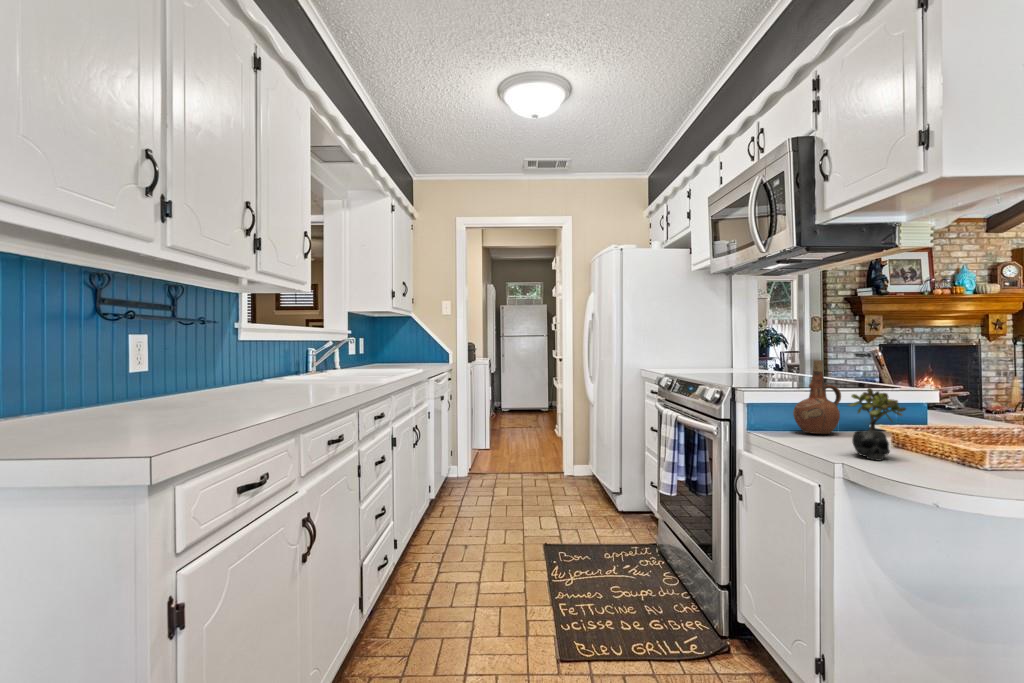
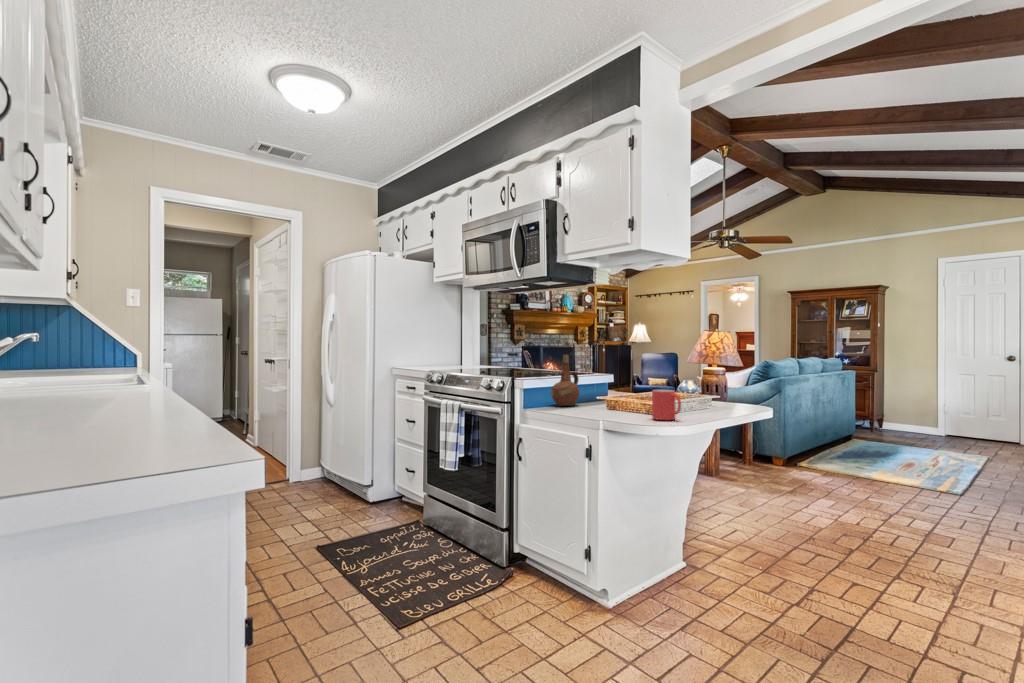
succulent plant: present [849,388,906,461] -> none [607,371,638,416]
mug: none [915,424,967,479] -> present [652,390,681,420]

